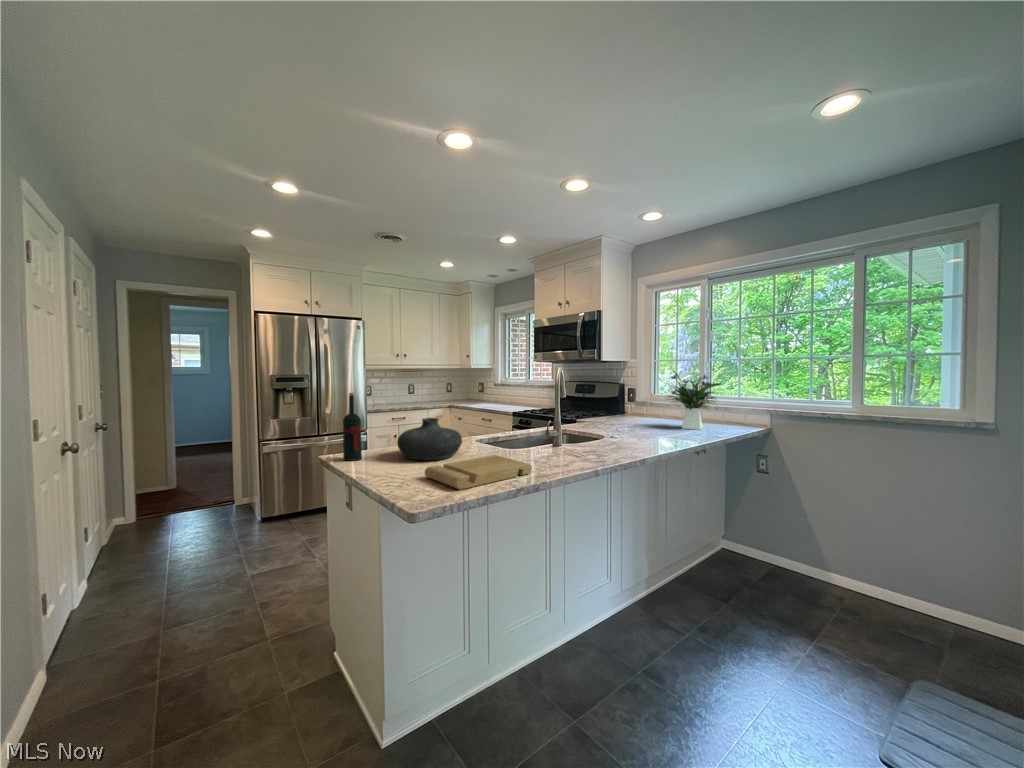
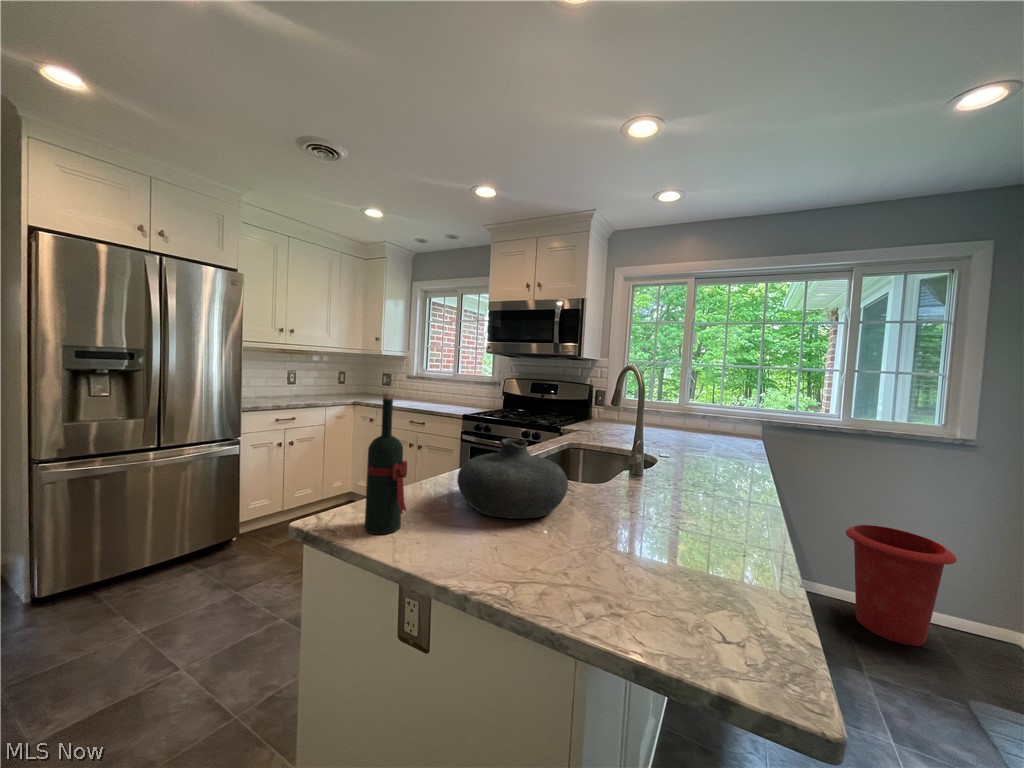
flower arrangement: present [667,371,722,430] -> none [665,372,731,439]
cutting board: present [425,455,532,489] -> none [622,504,758,608]
waste bin: none [840,519,955,644] -> present [846,525,957,646]

